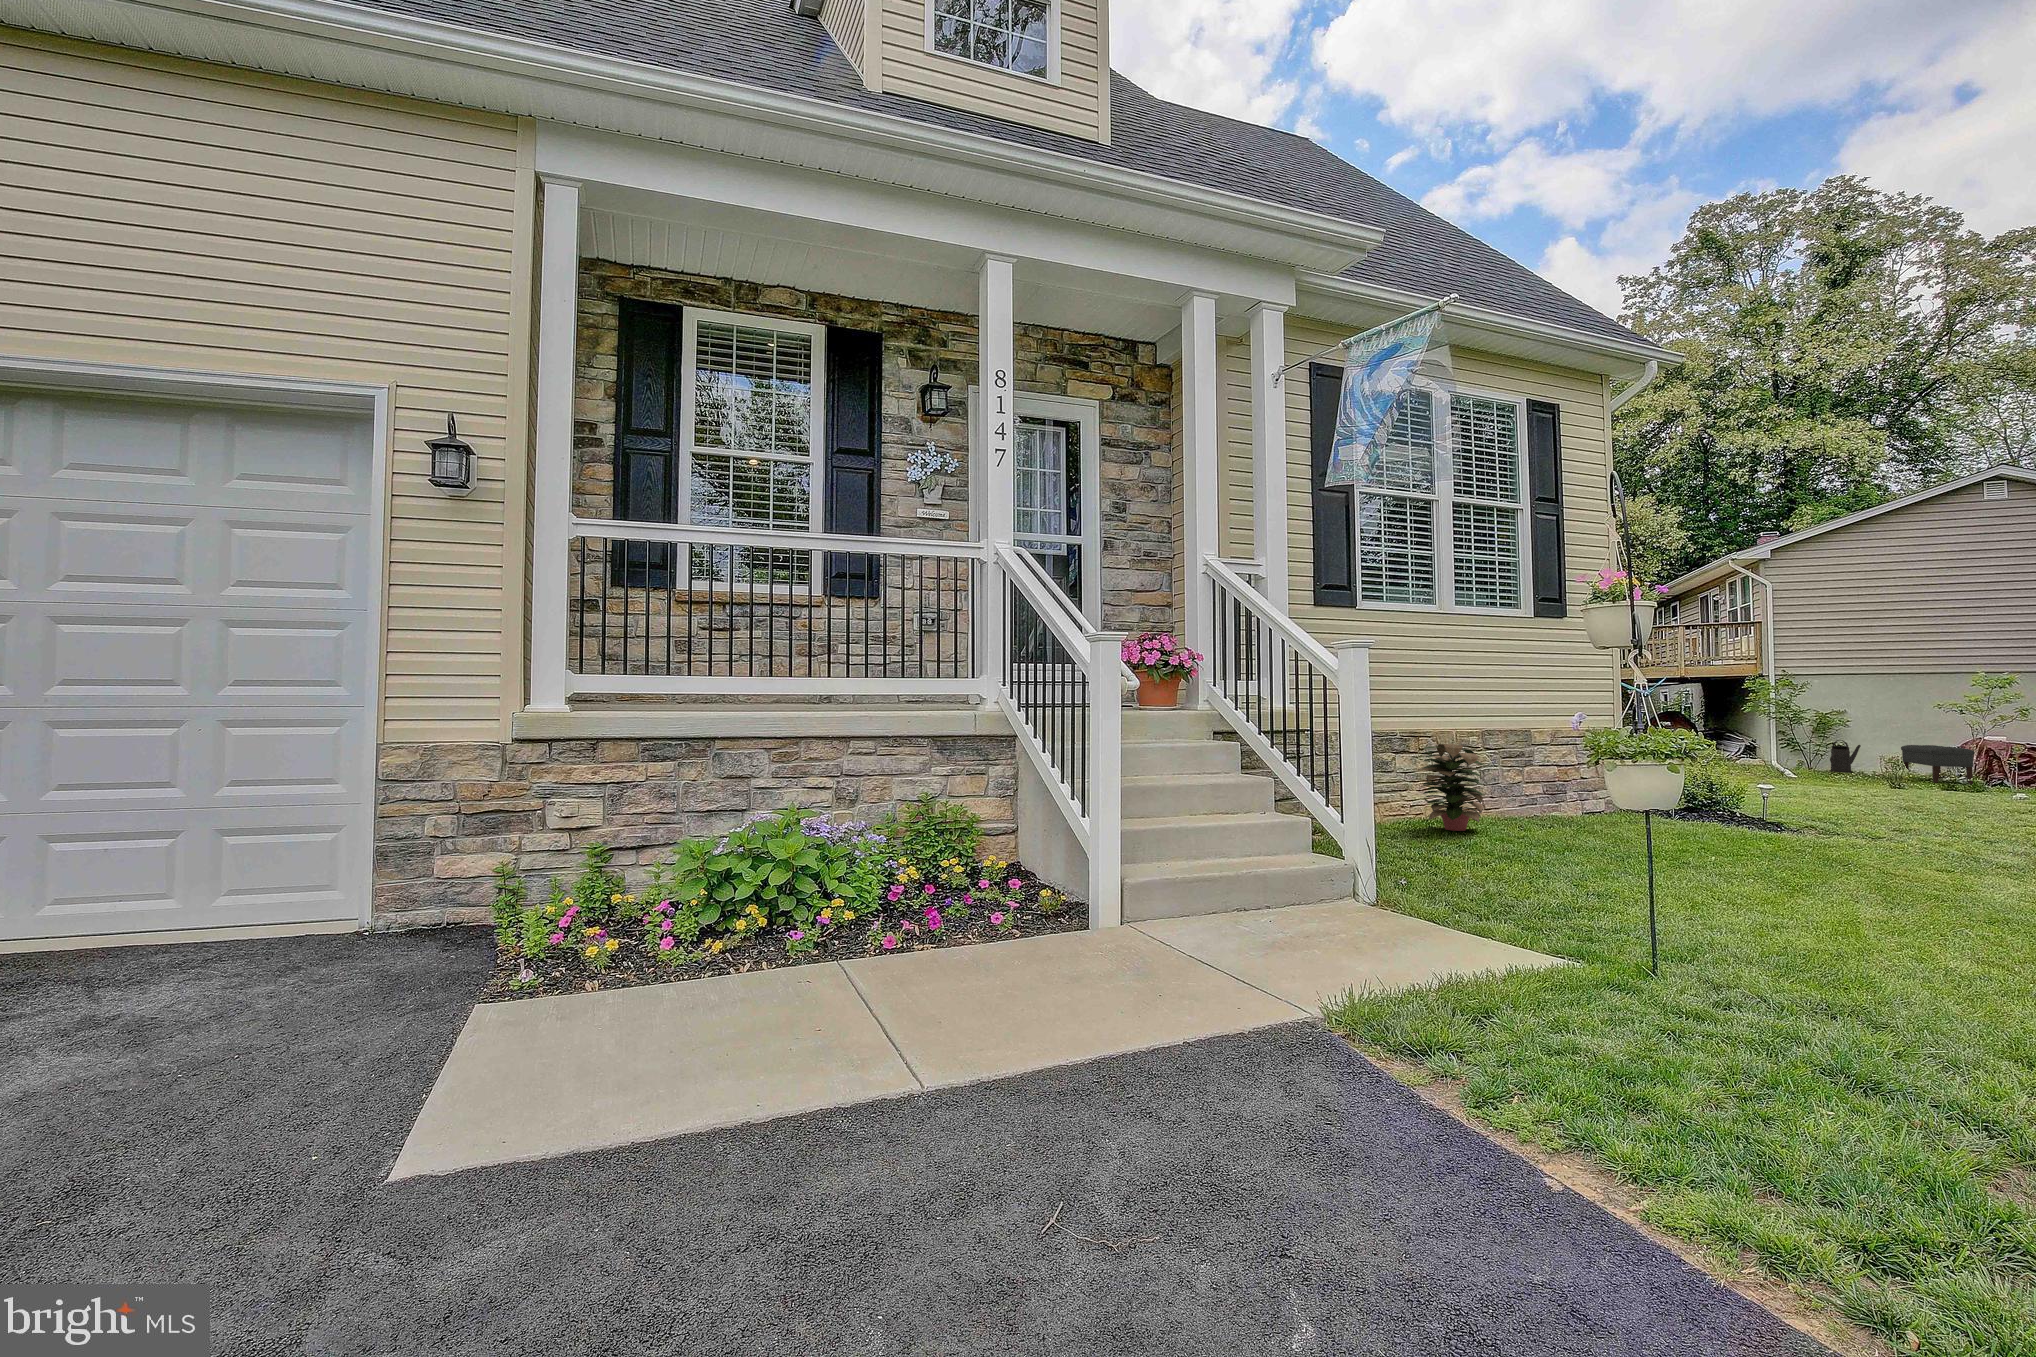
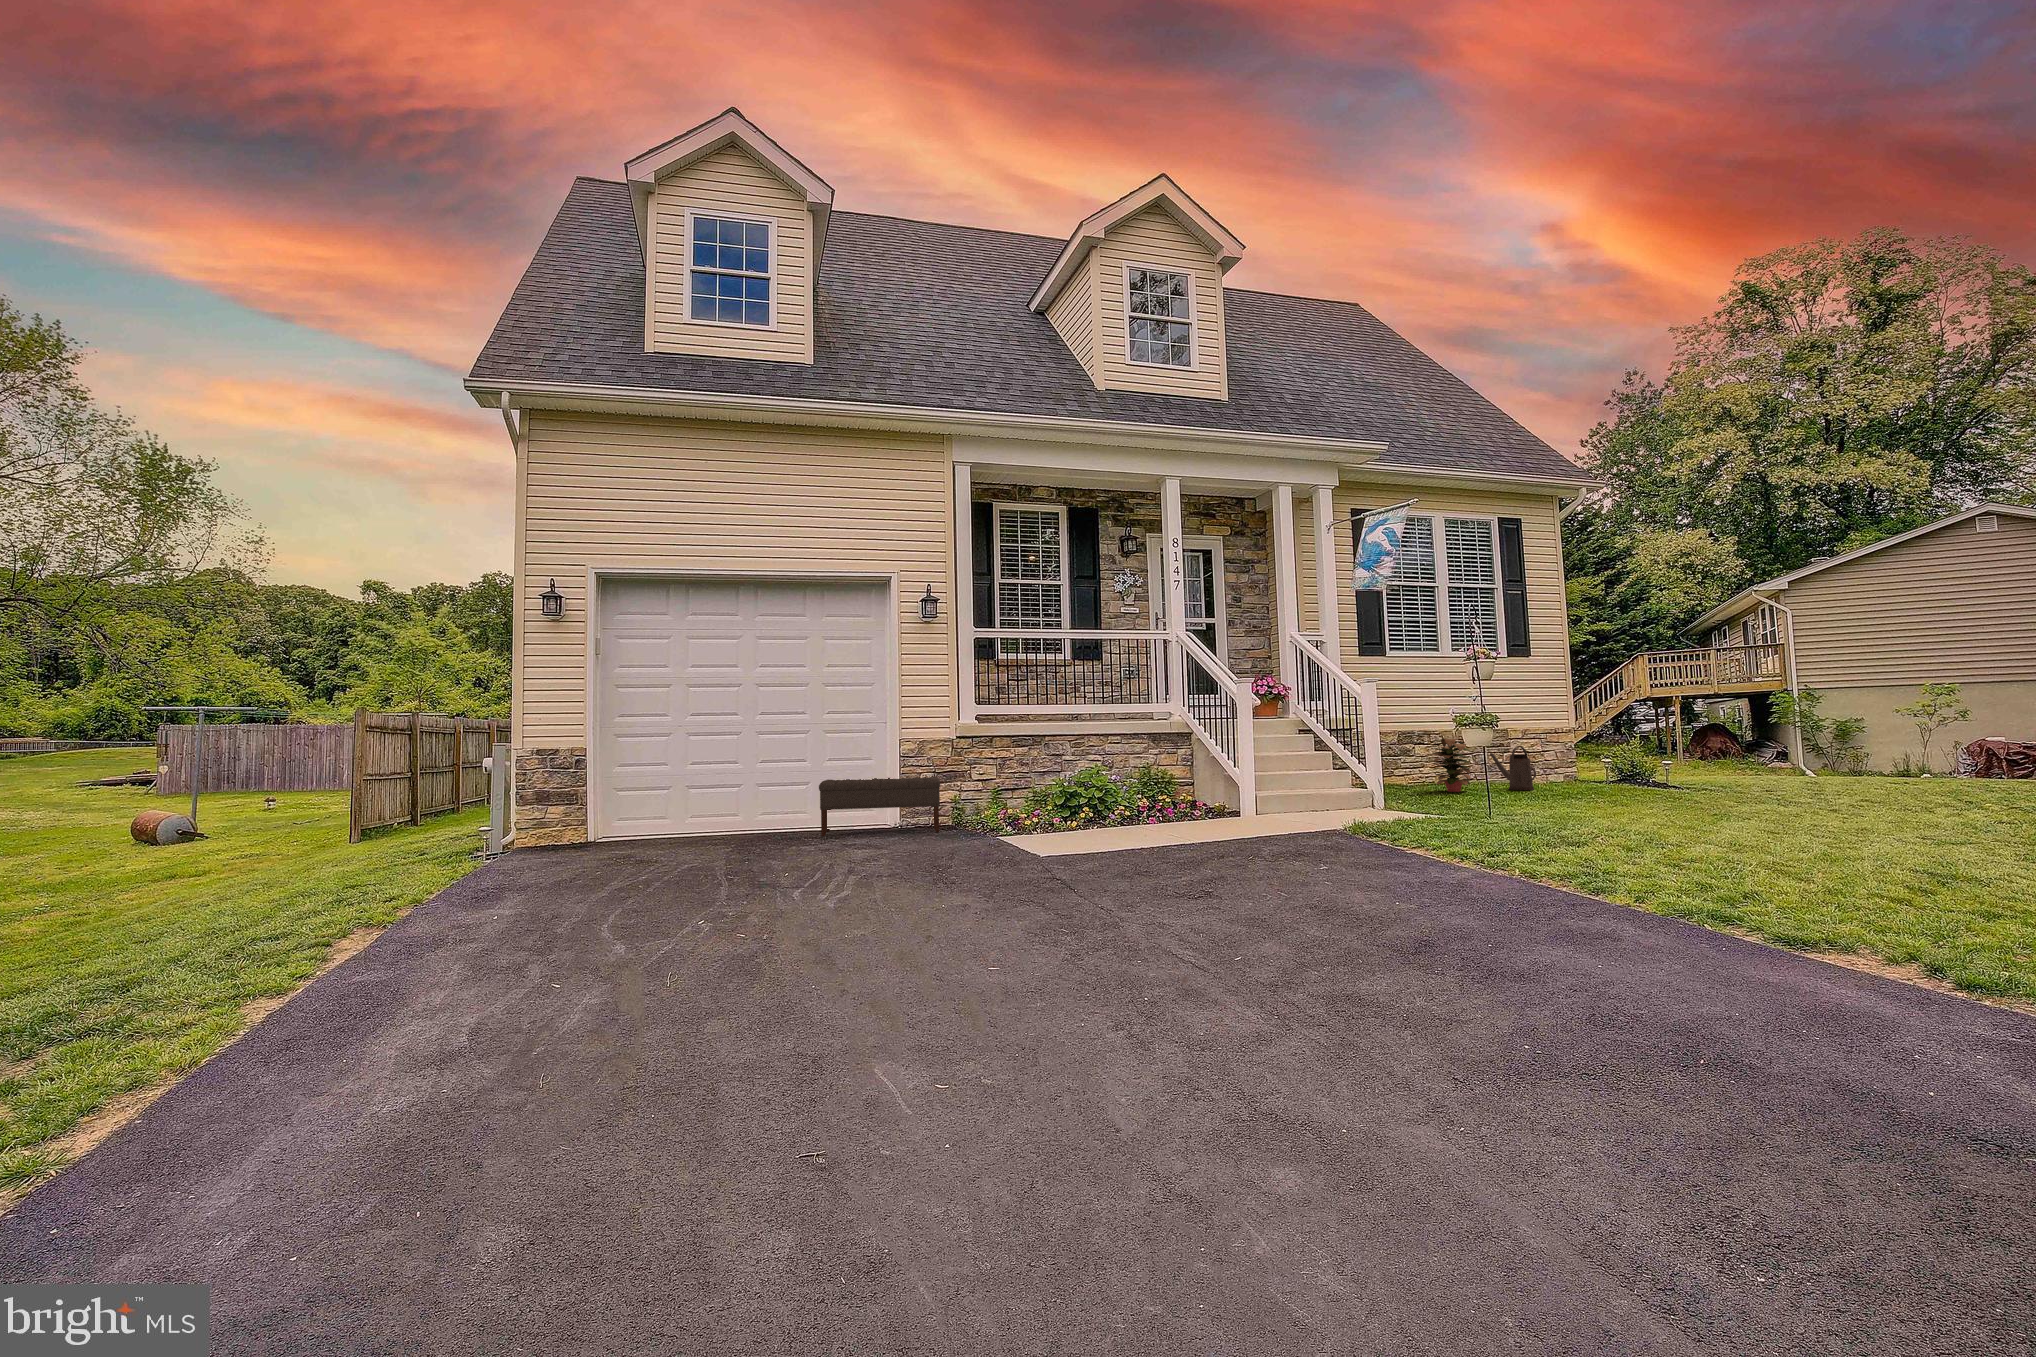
watering can: present [1830,740,1861,773] -> present [1490,746,1536,790]
bench: present [1901,745,1974,784] -> present [819,777,940,836]

